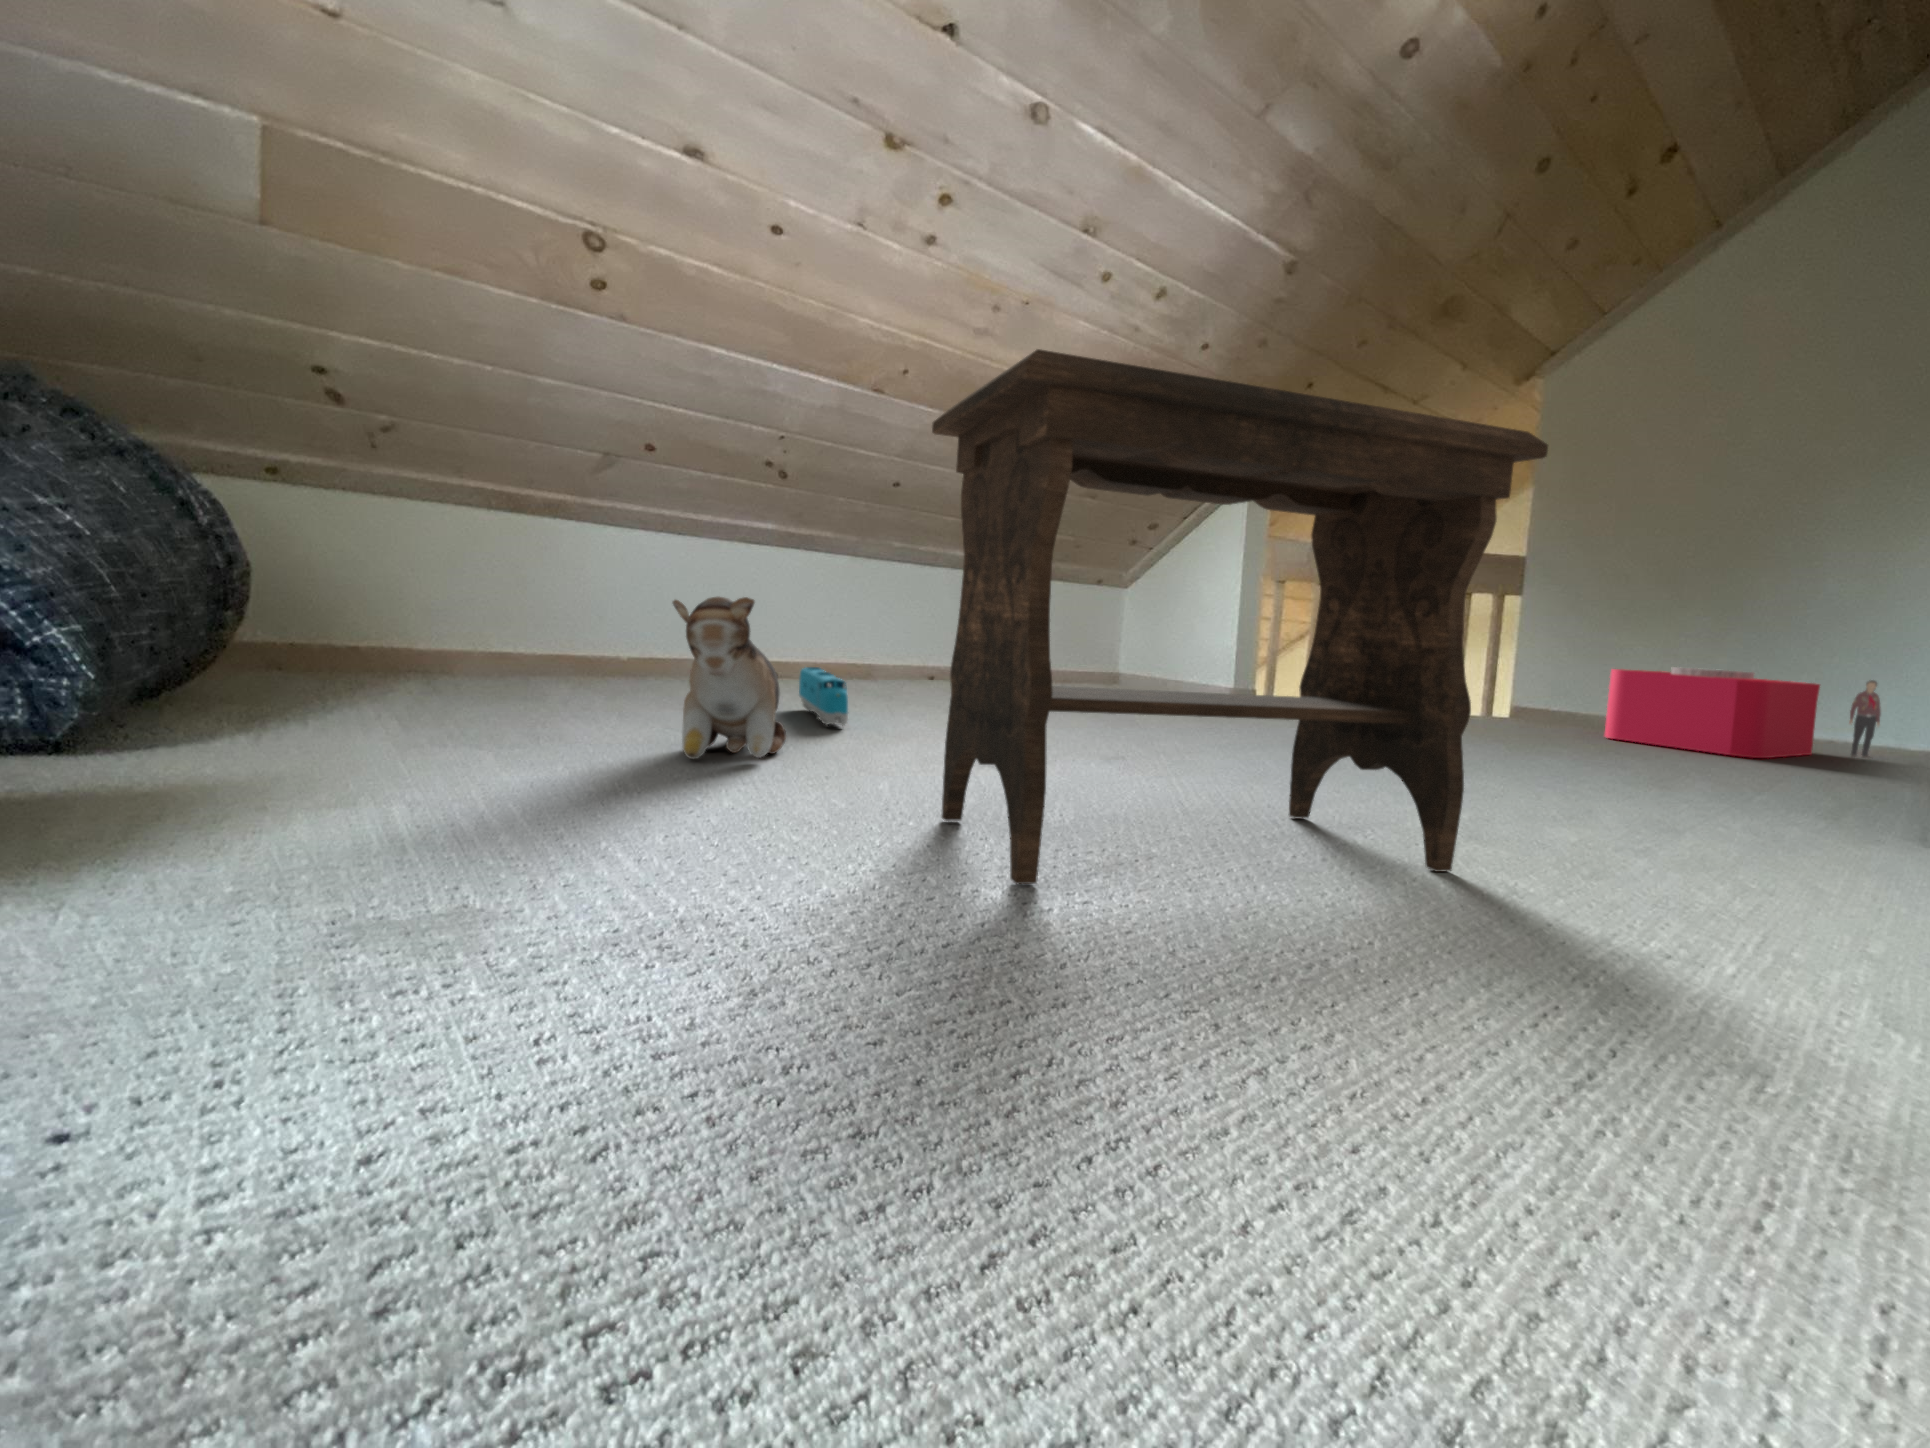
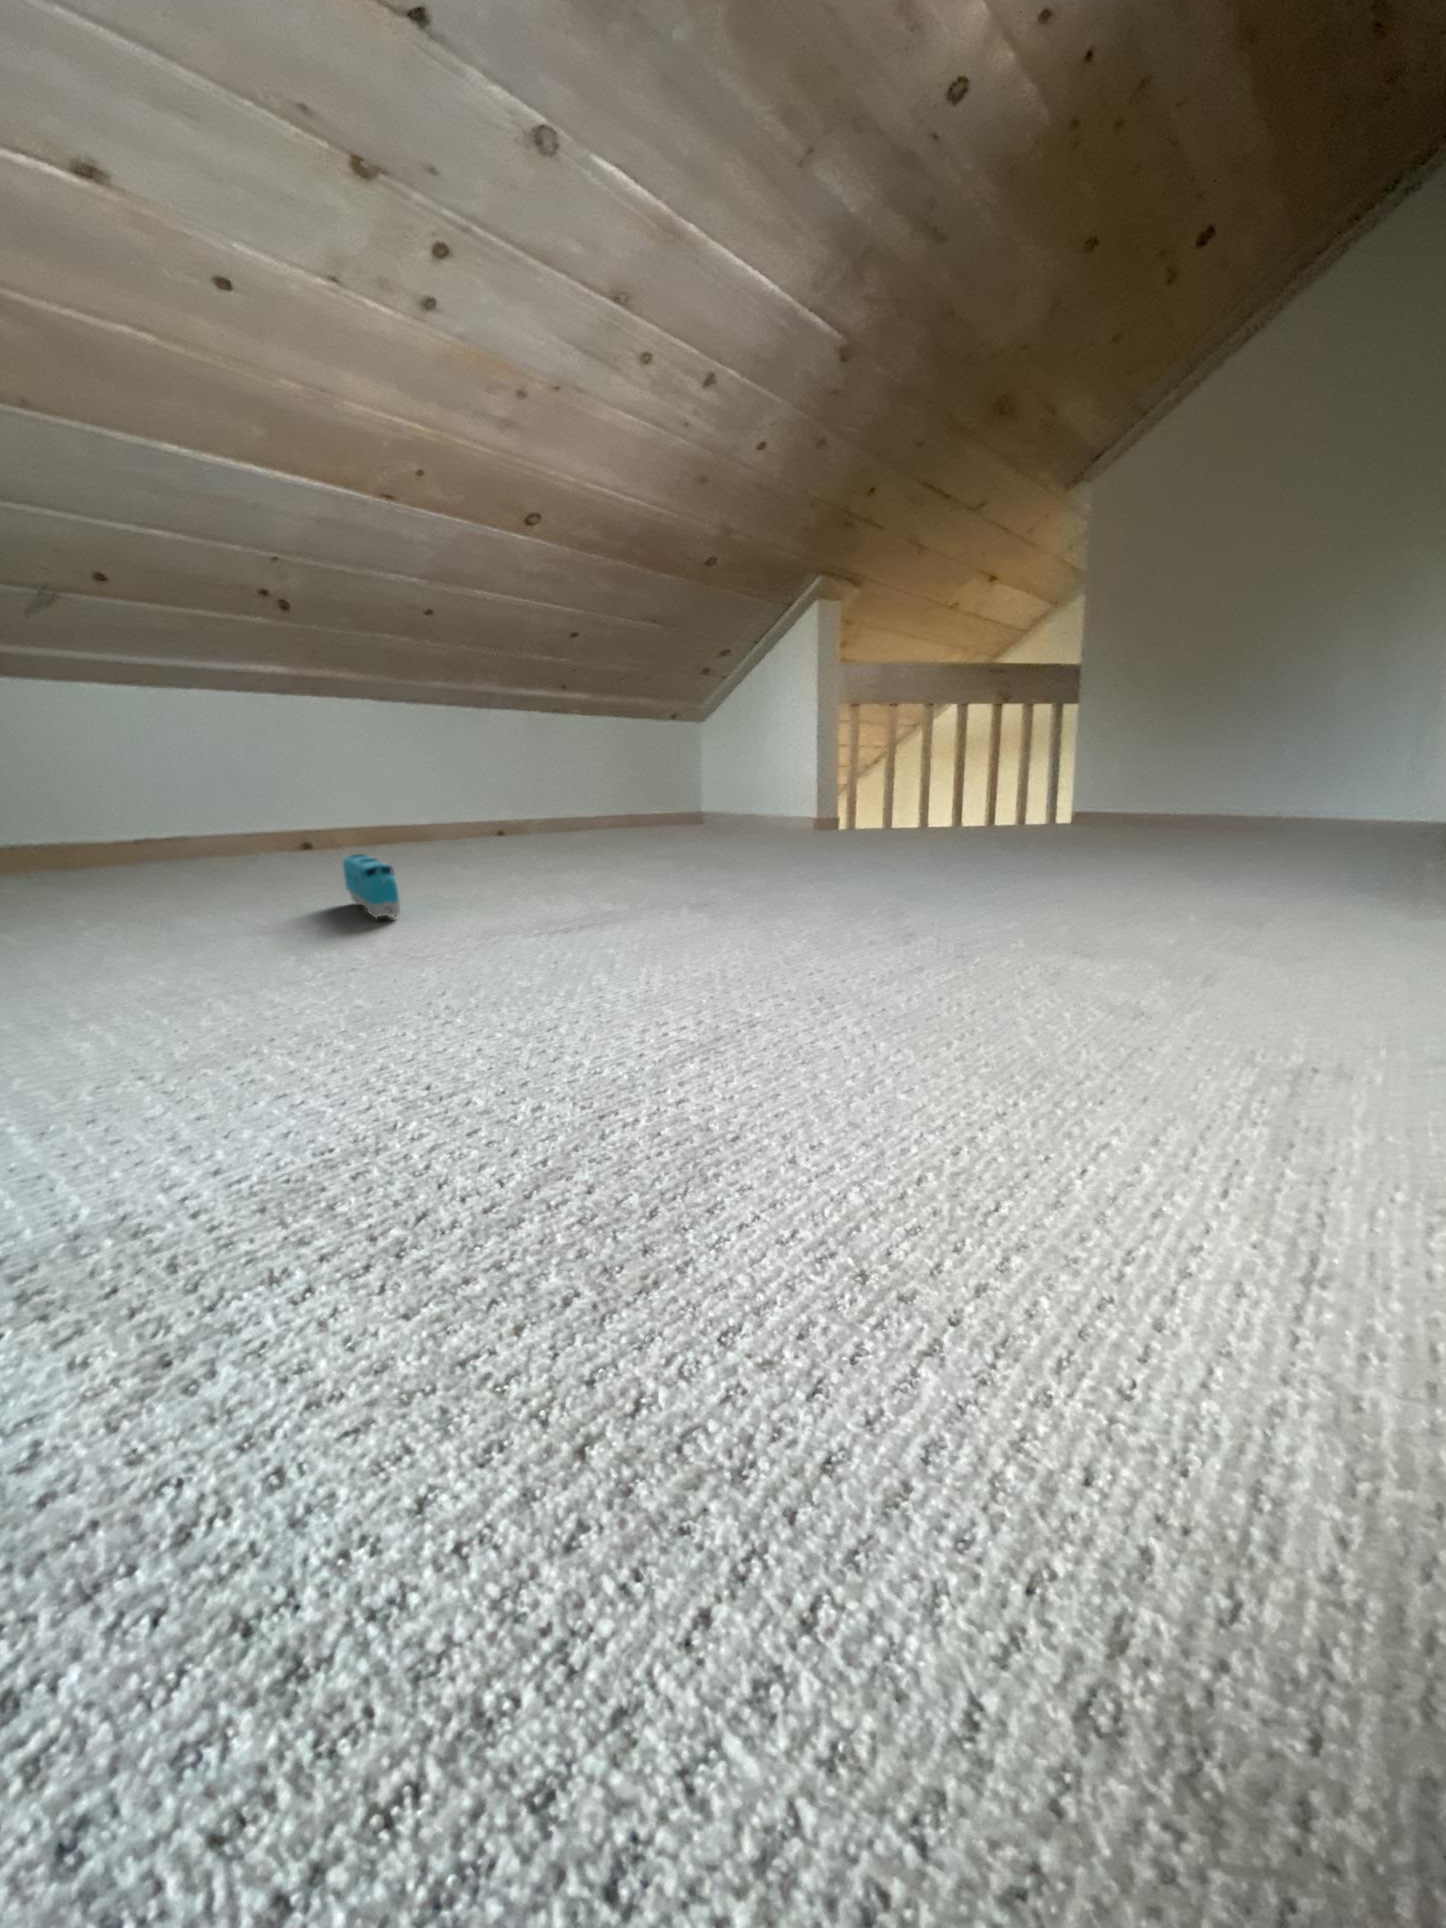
footstool: present [932,349,1548,884] -> none [414,379,1143,1093]
plush toy: present [673,597,786,759] -> none [126,778,319,984]
storage bin: present [1605,667,1881,758] -> none [1166,739,1401,825]

